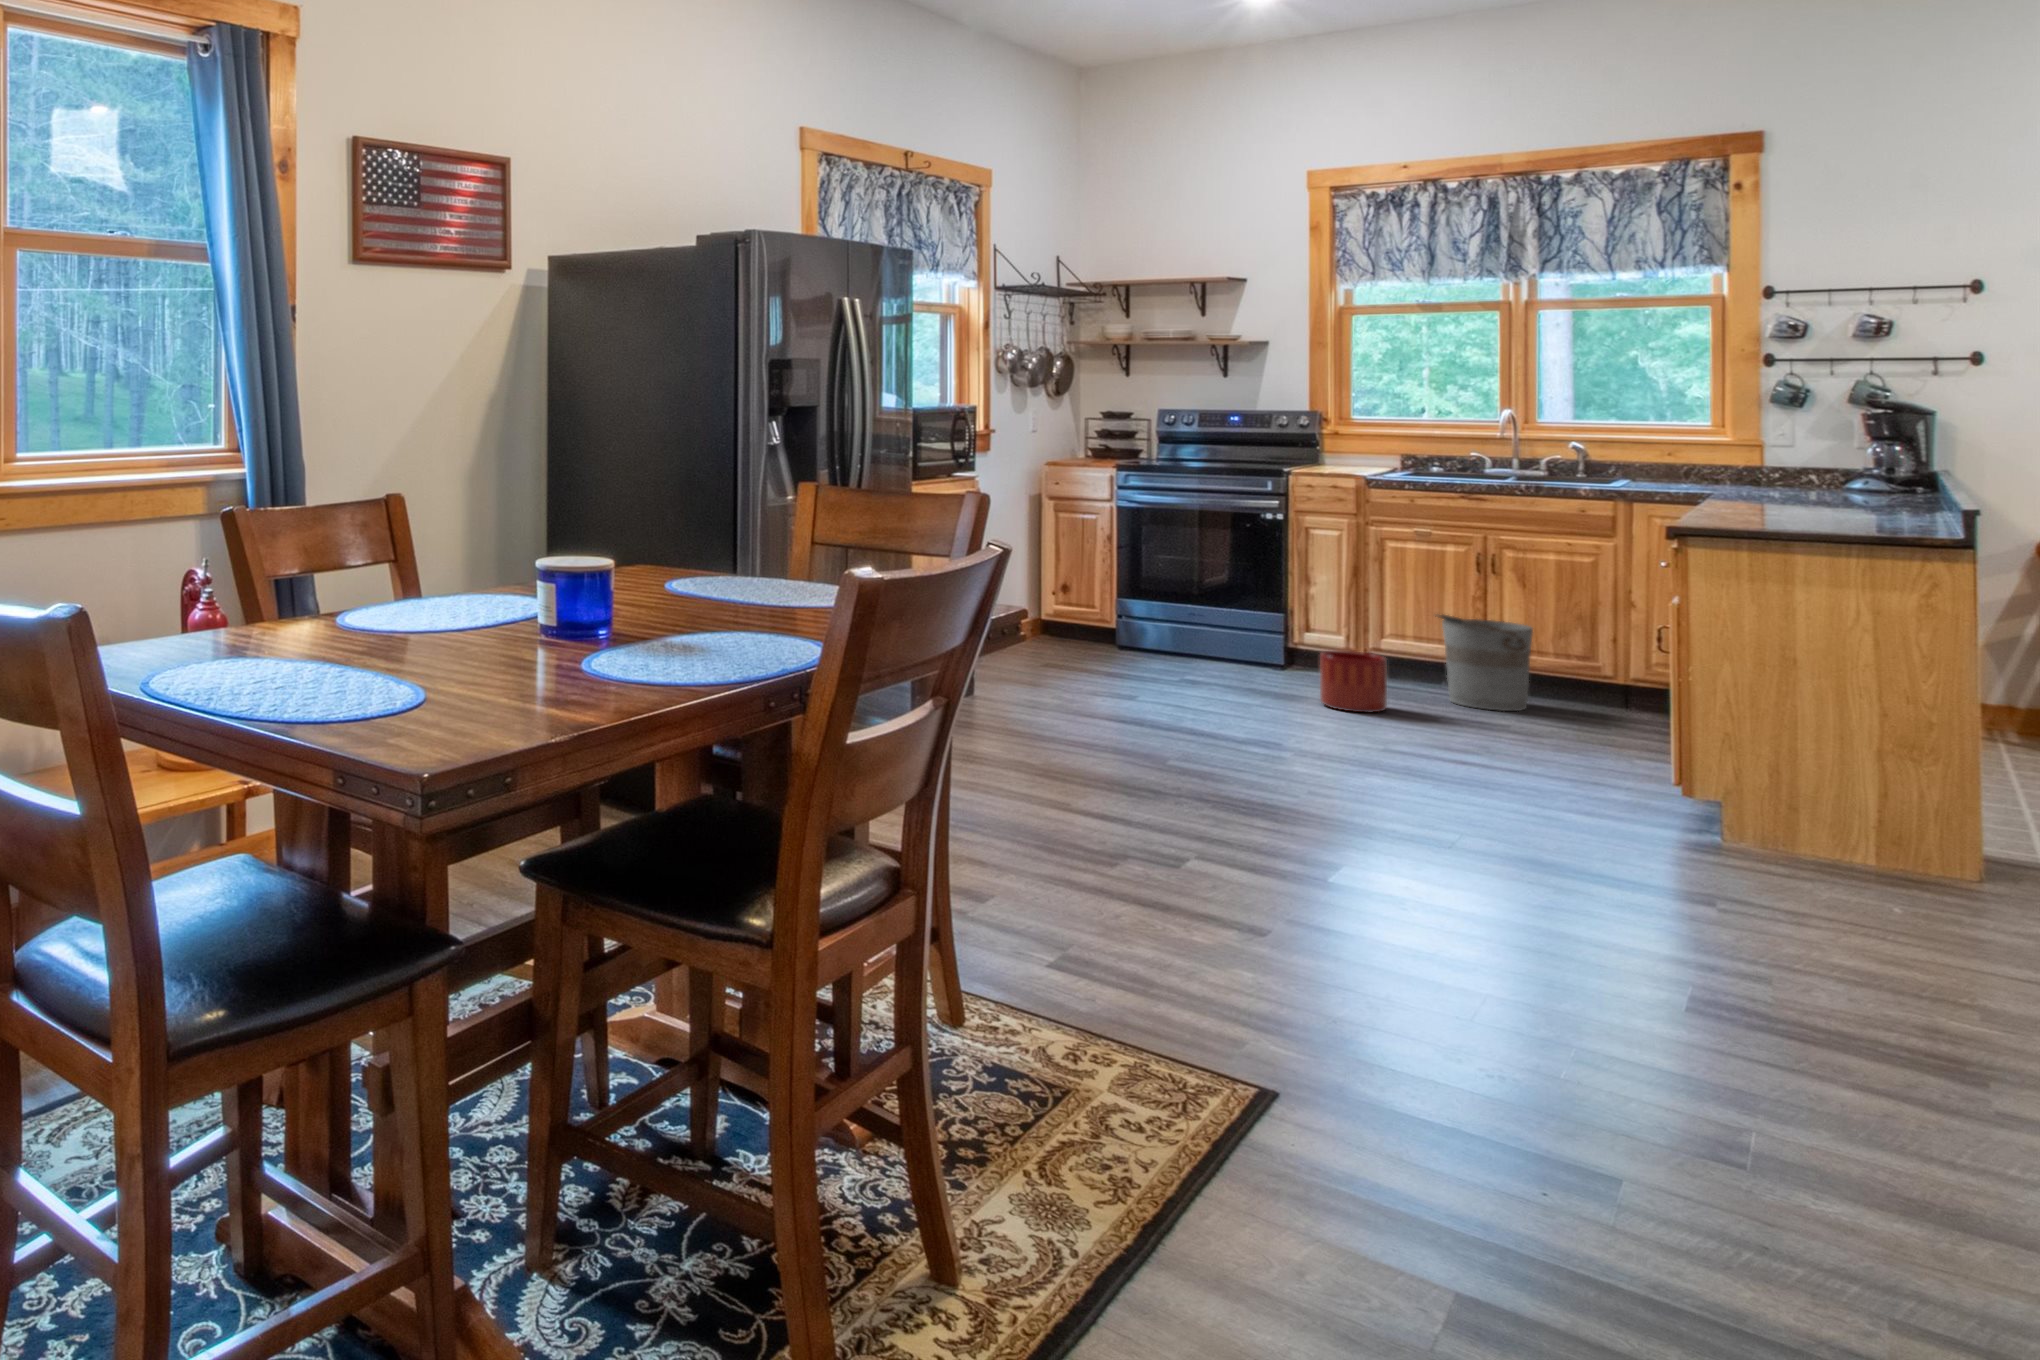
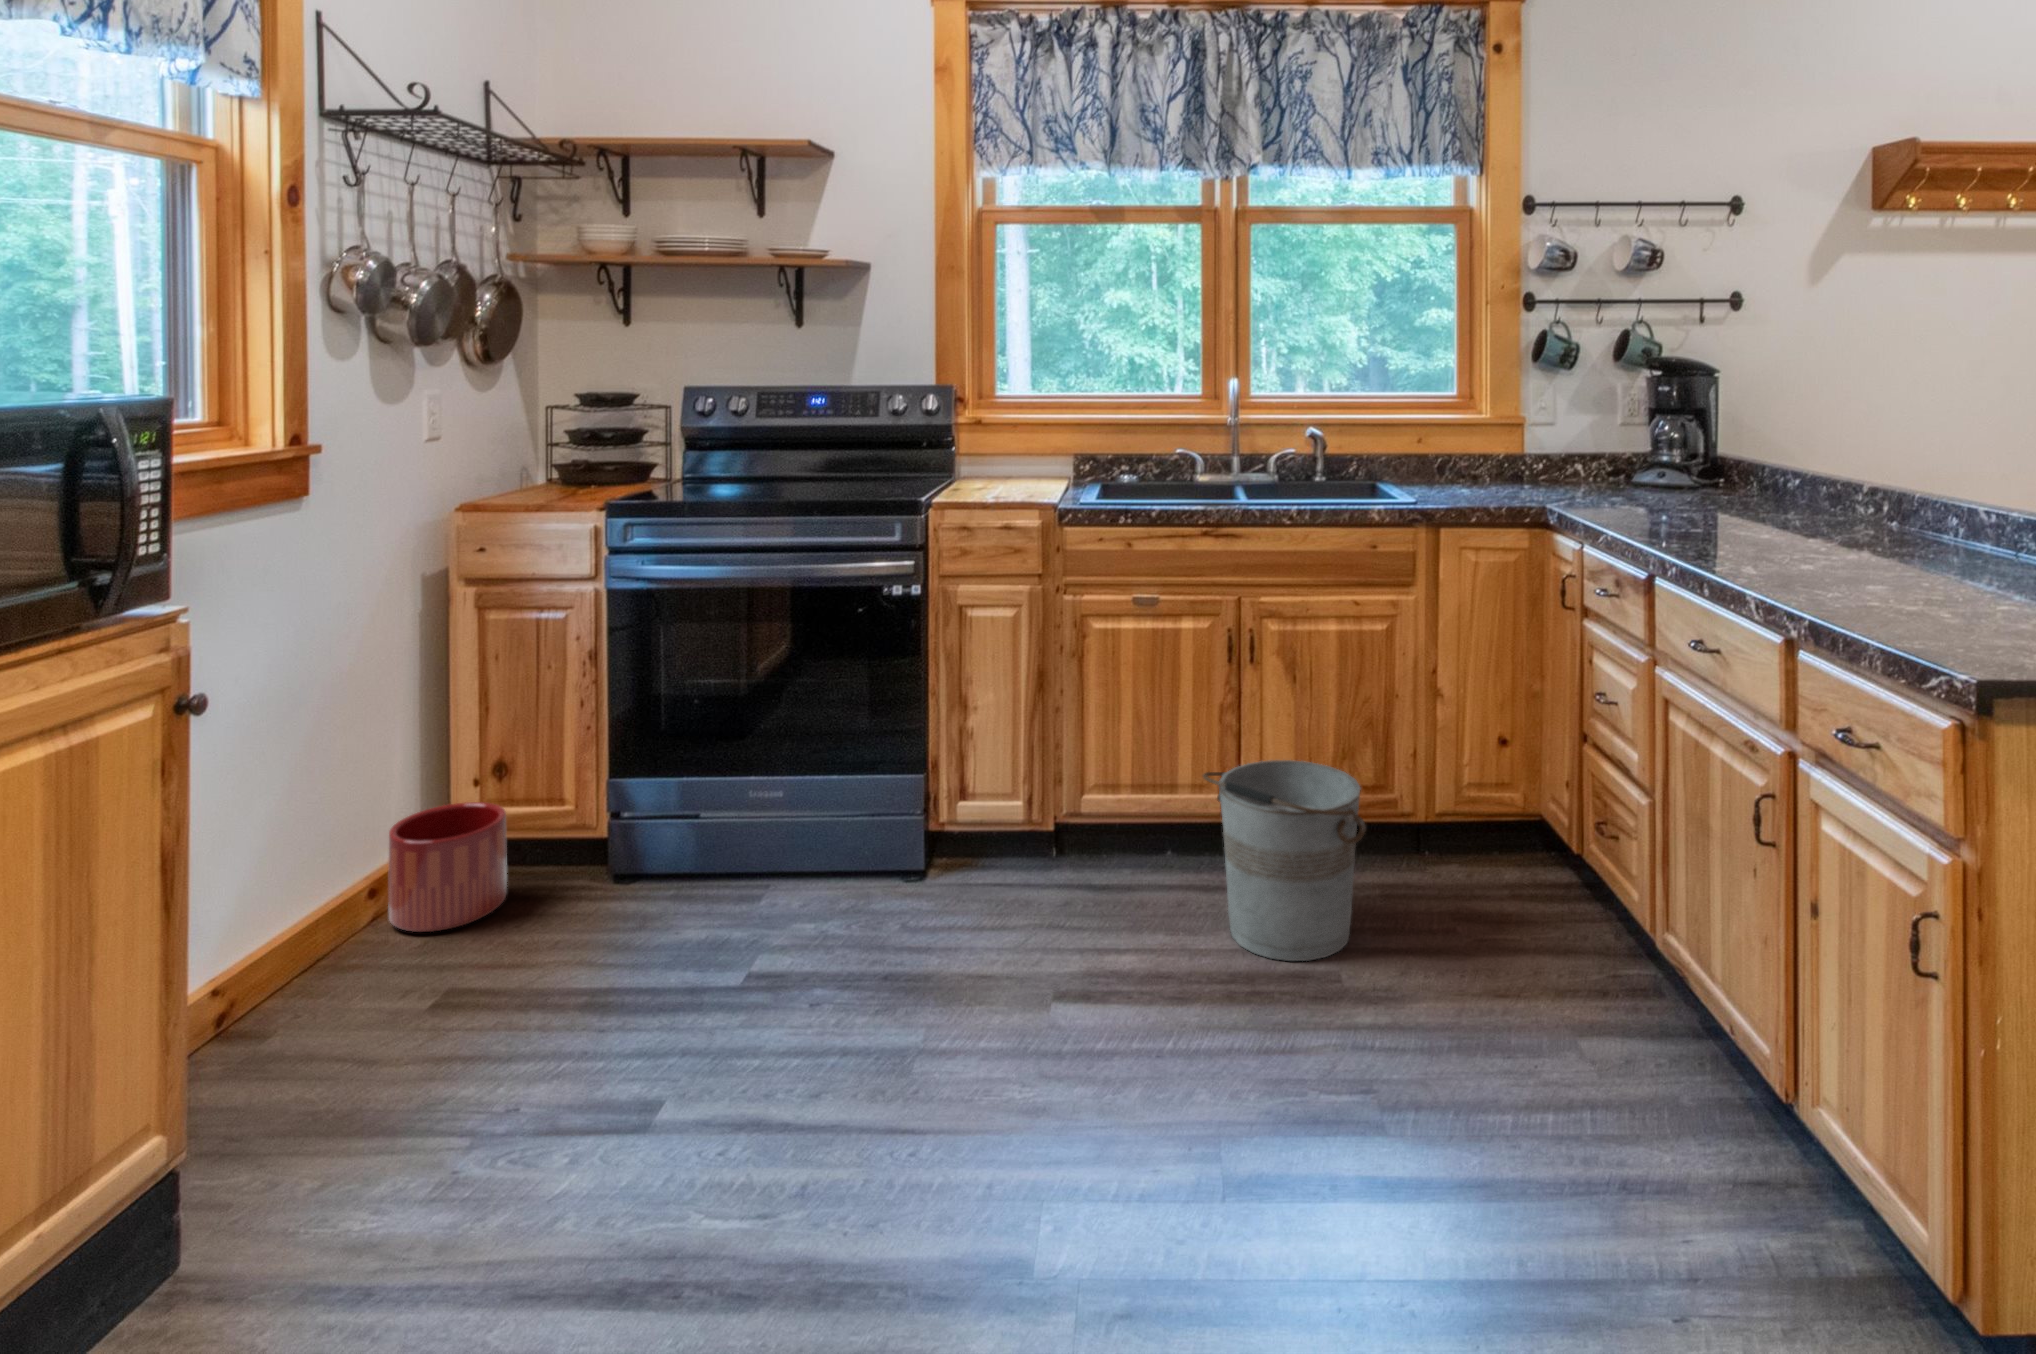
planter: present [1320,651,1387,712] -> present [389,802,507,932]

